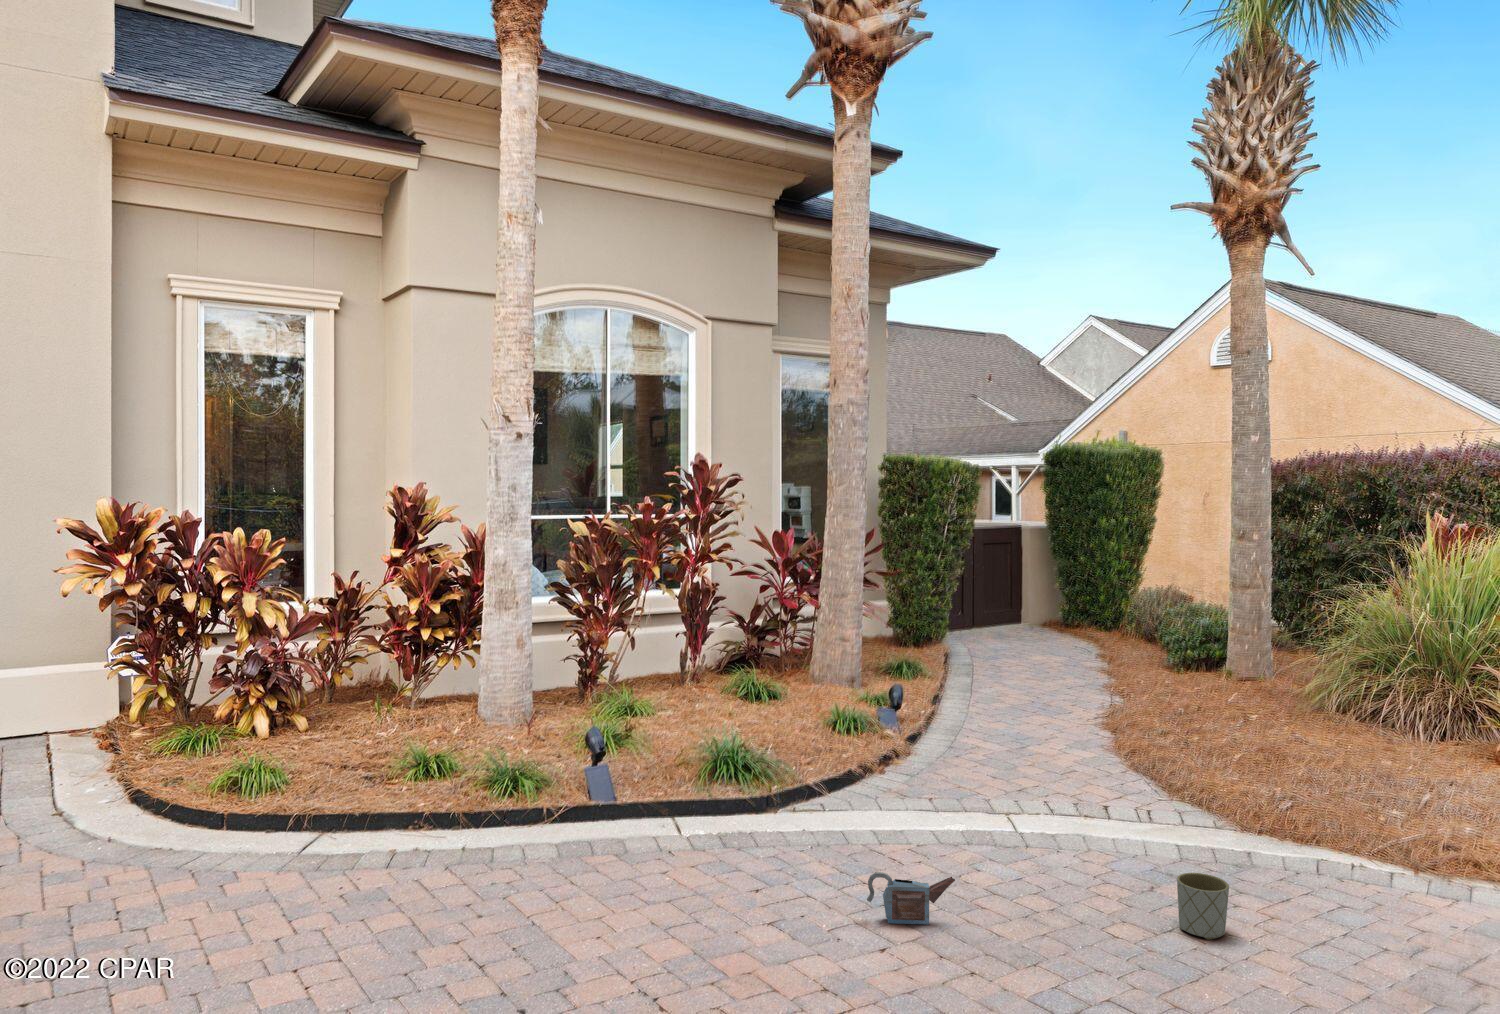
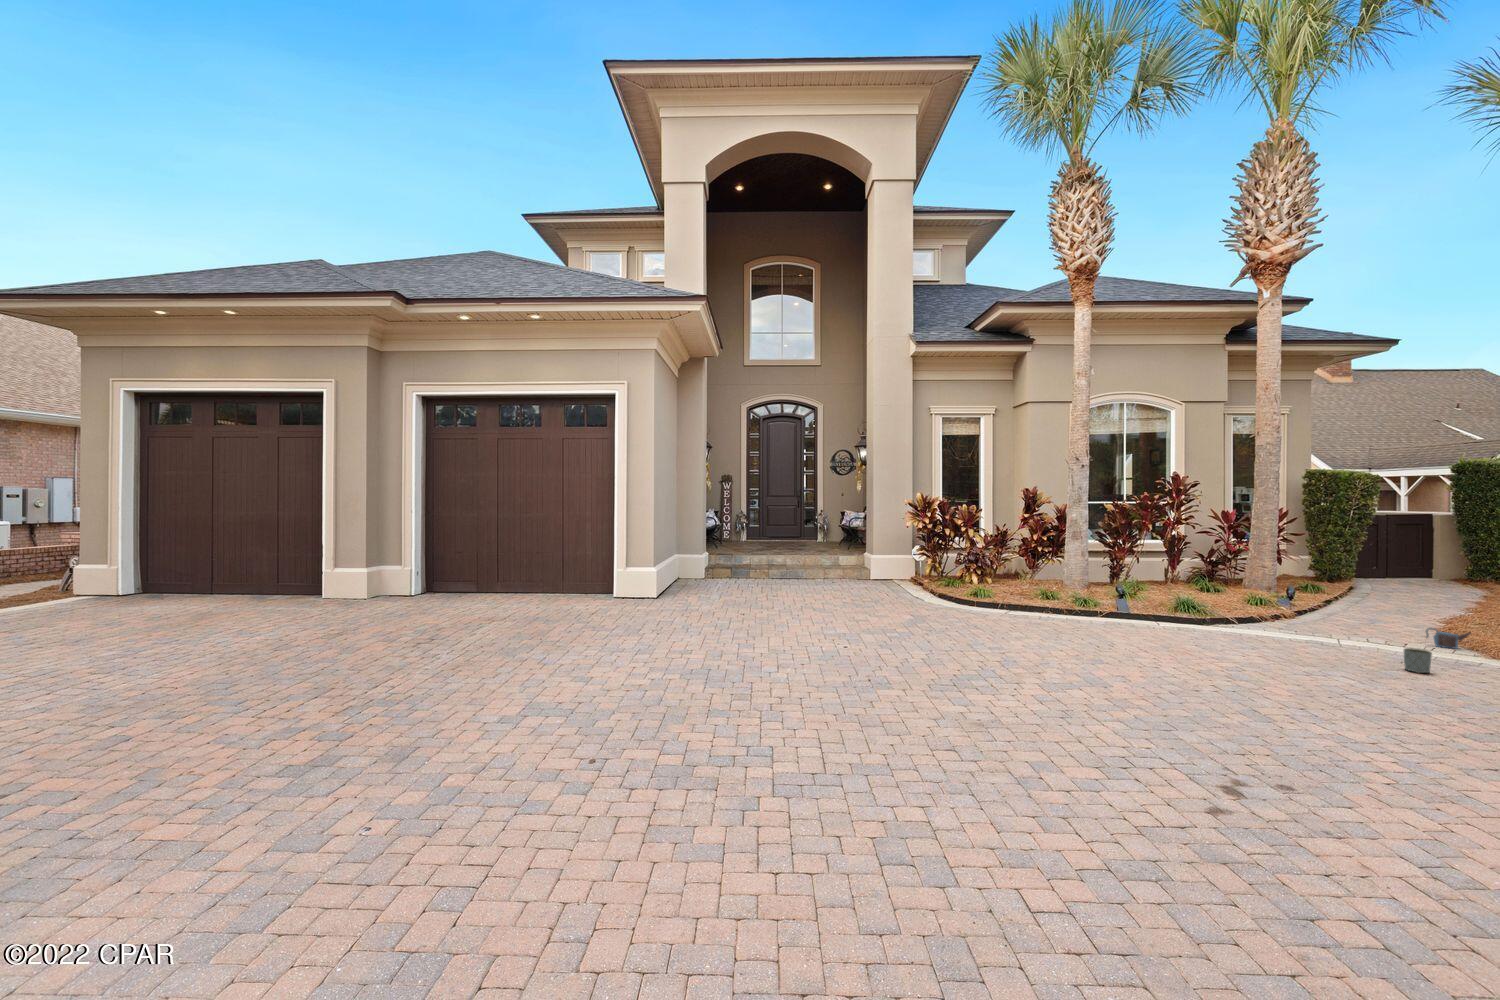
watering can: present [867,872,955,925] -> present [1426,628,1471,649]

